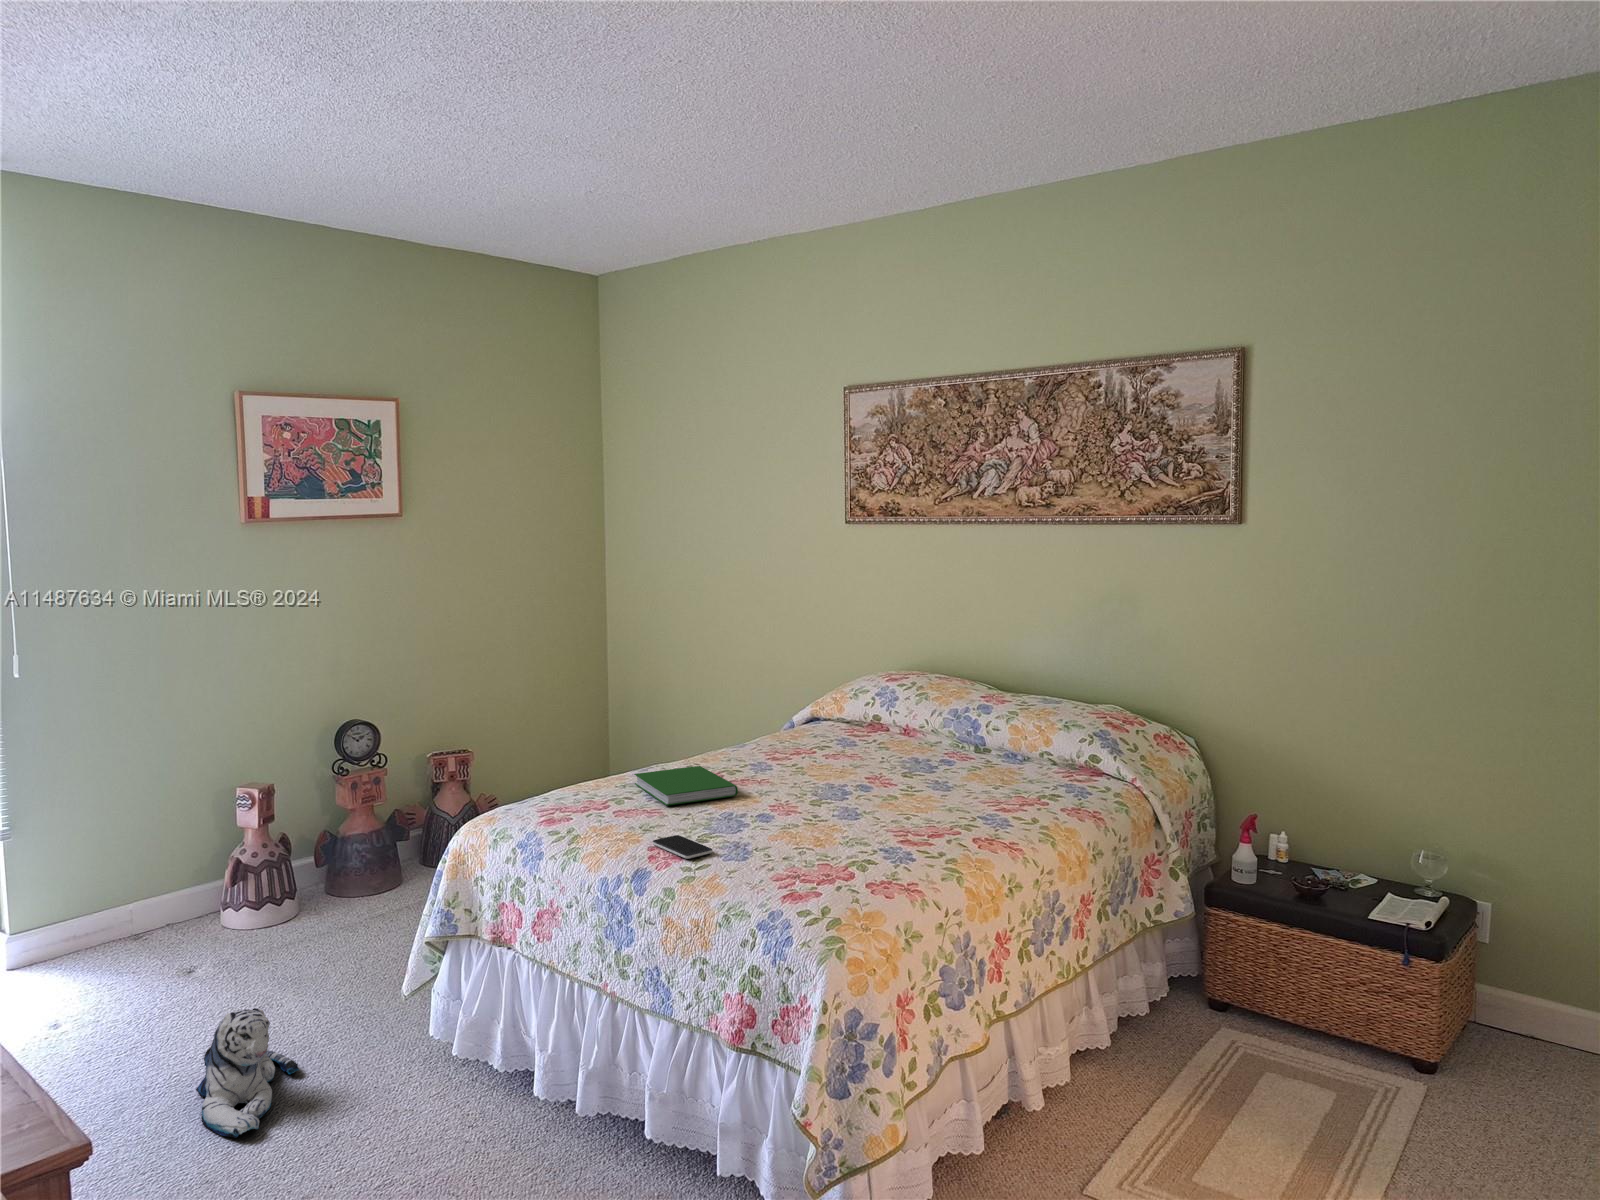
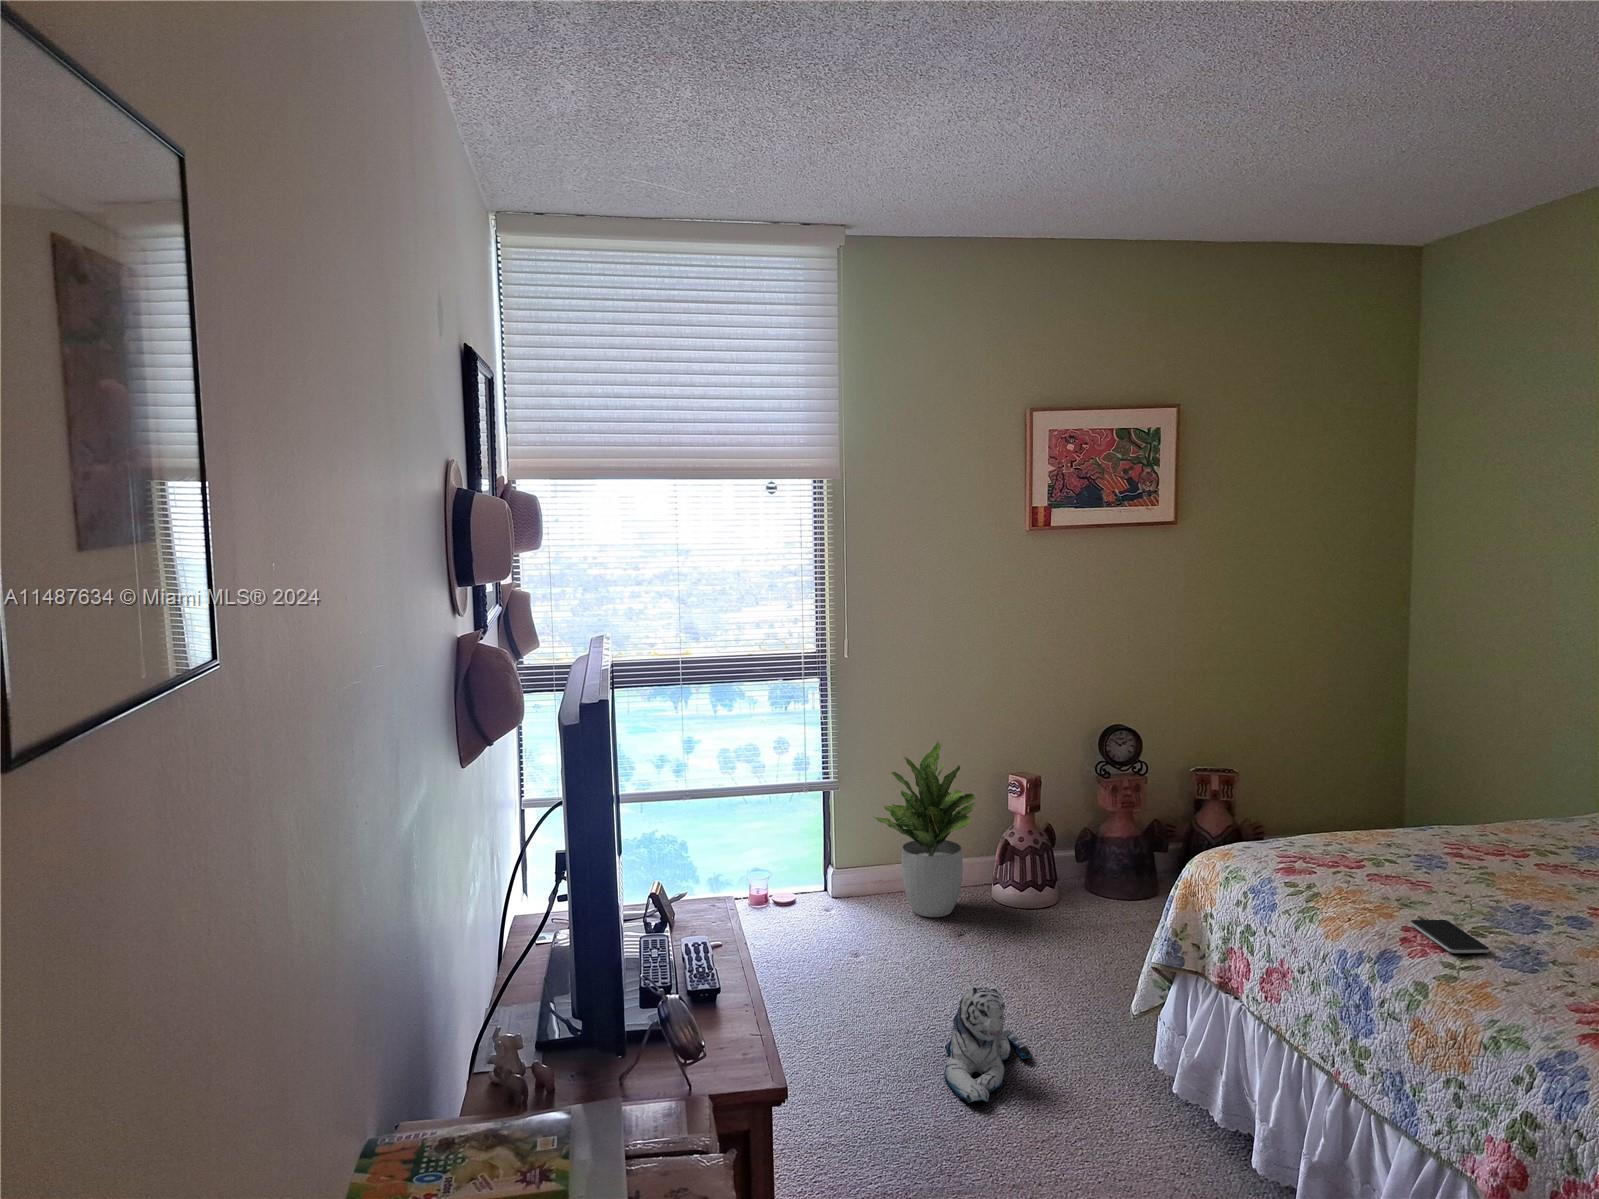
potted plant: none [65,759,202,961] -> present [874,741,976,917]
hardcover book: present [634,766,738,806] -> none [1406,833,1546,885]

